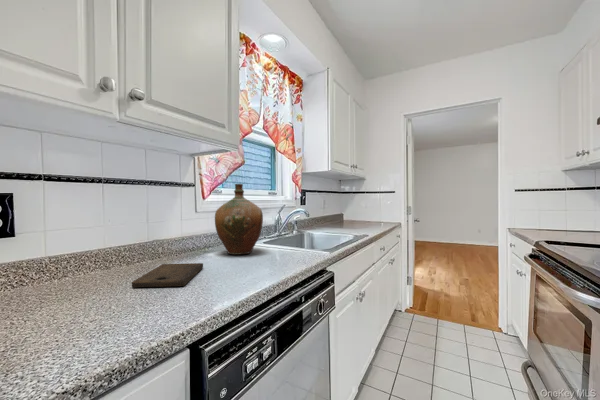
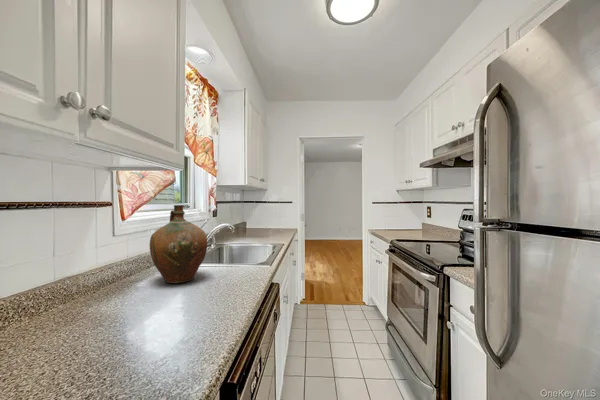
cutting board: present [132,263,203,287] -> none [83,304,160,360]

